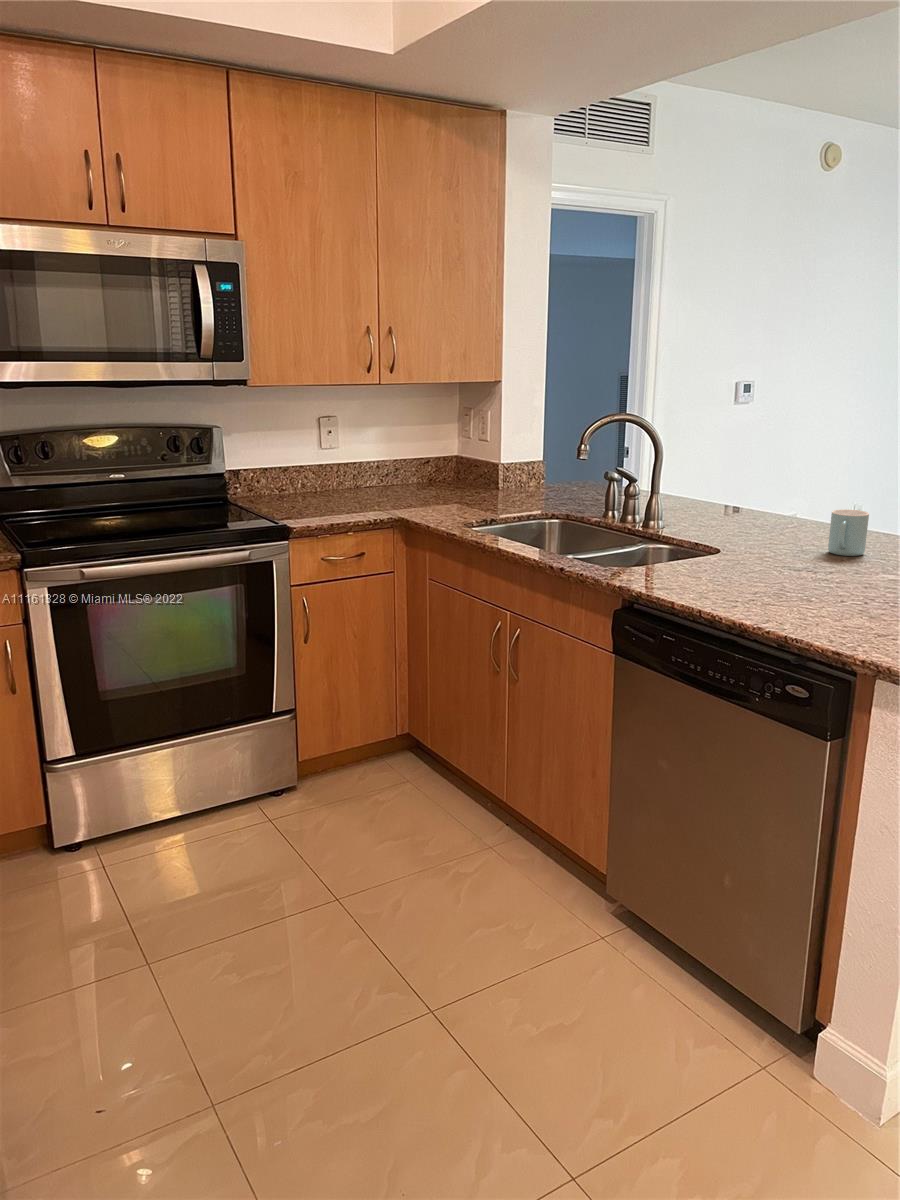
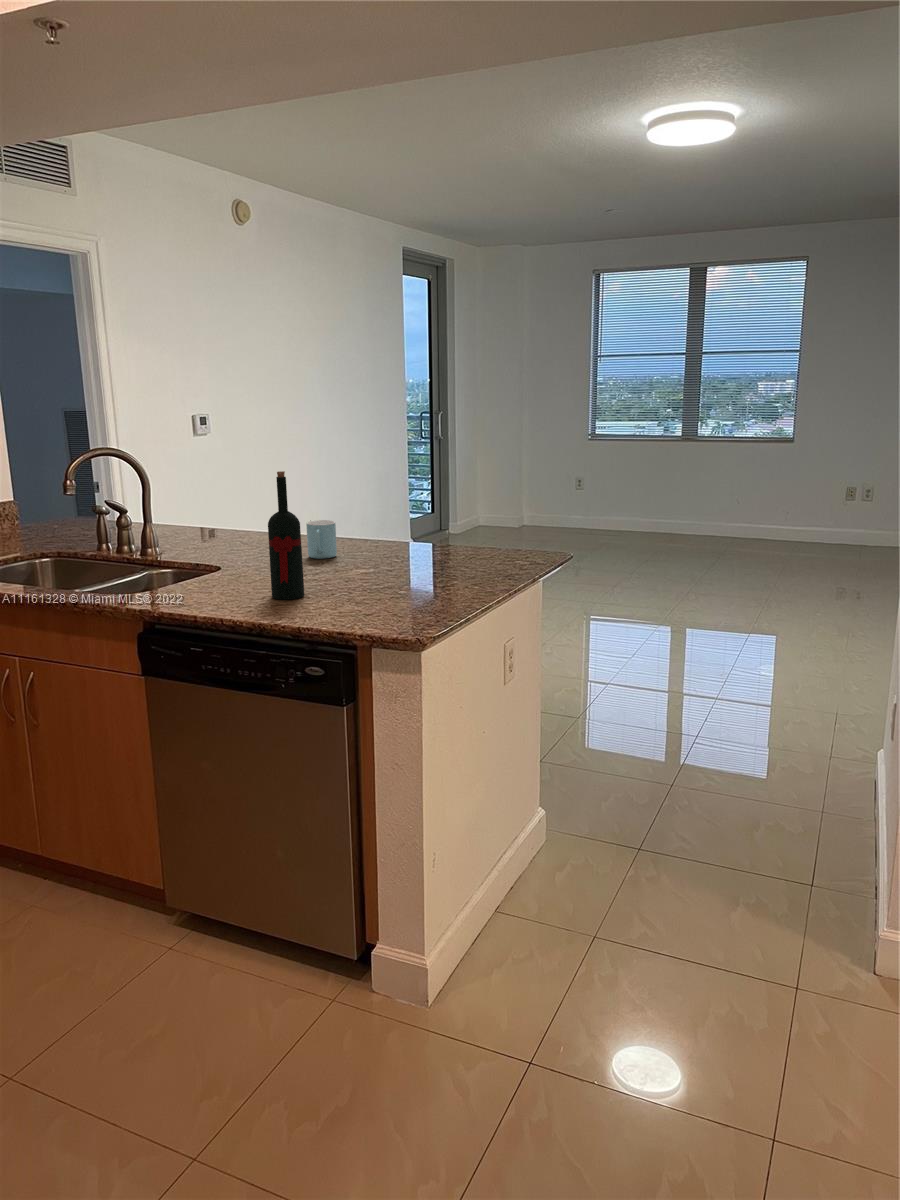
wine bottle: none [767,449,815,600] -> present [268,471,304,600]

